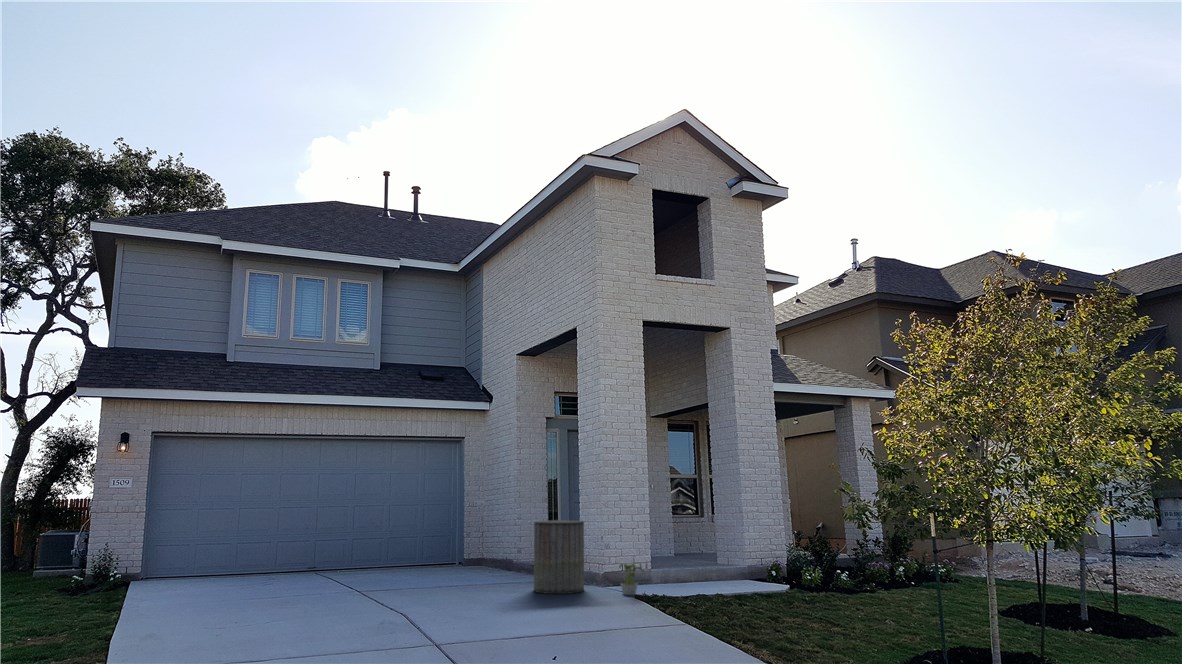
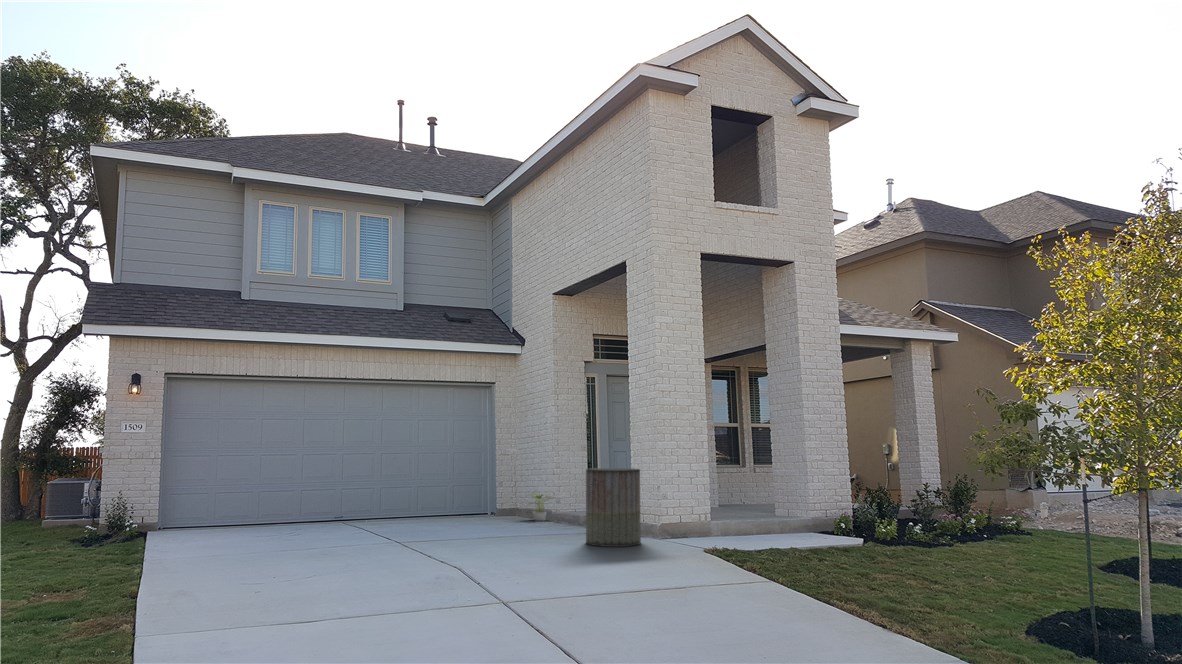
potted plant: present [619,562,643,595] -> present [529,493,553,521]

